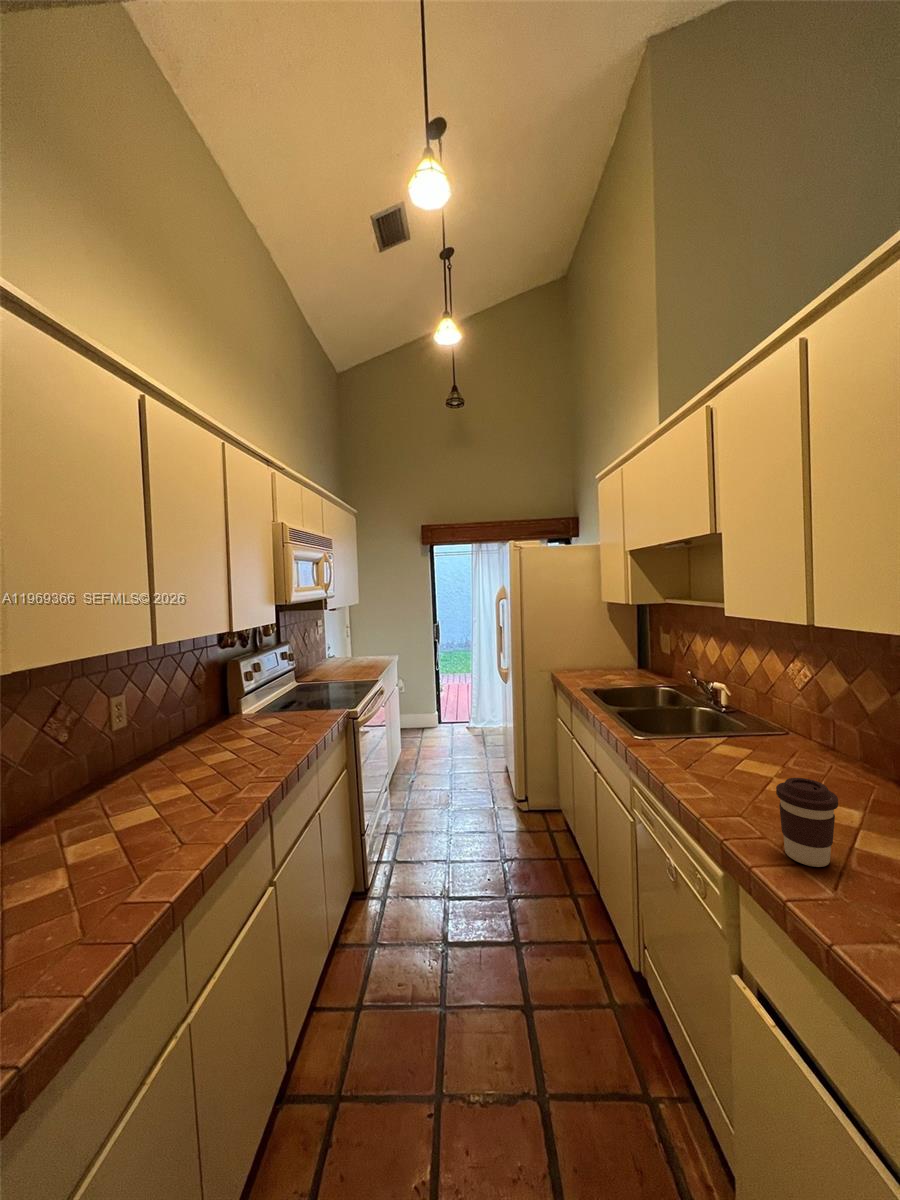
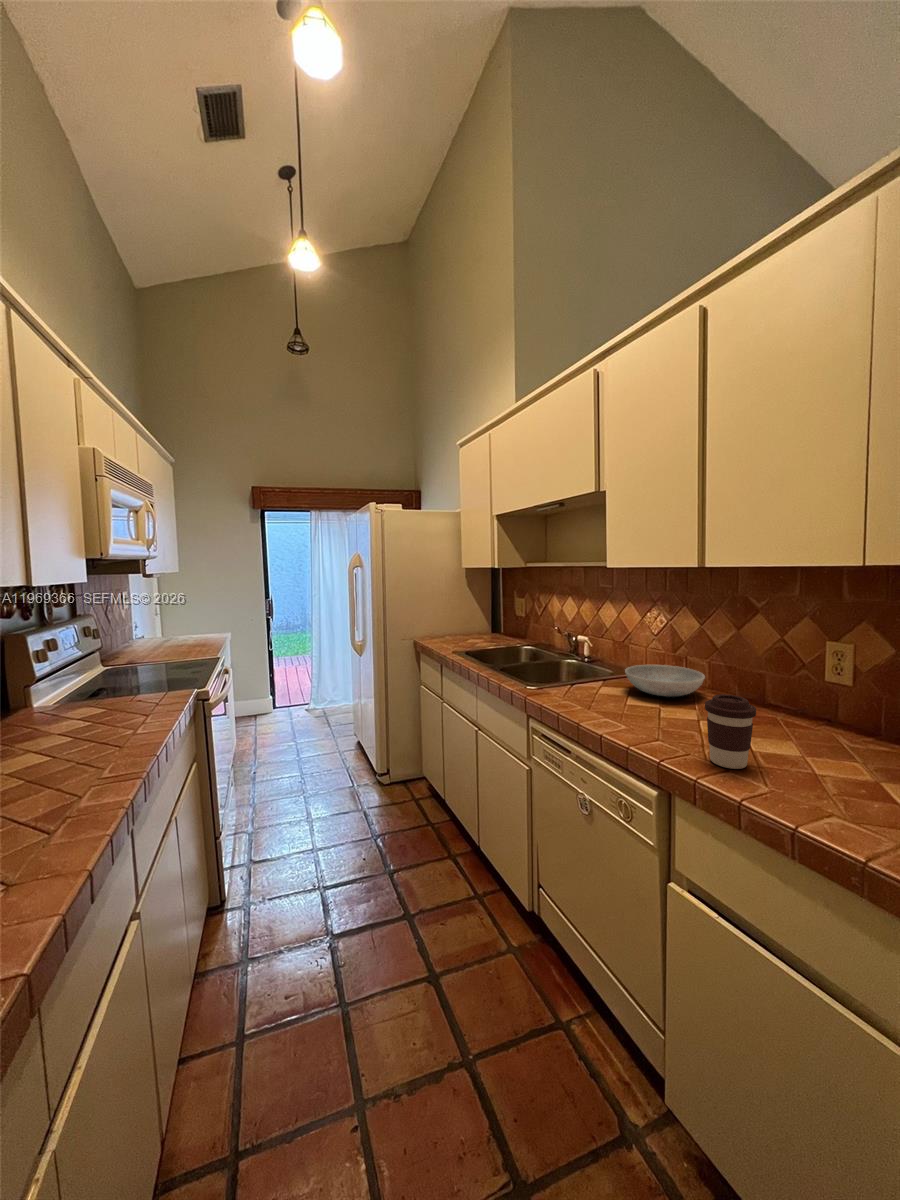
dish: none [742,725,846,768] -> present [625,665,705,697]

